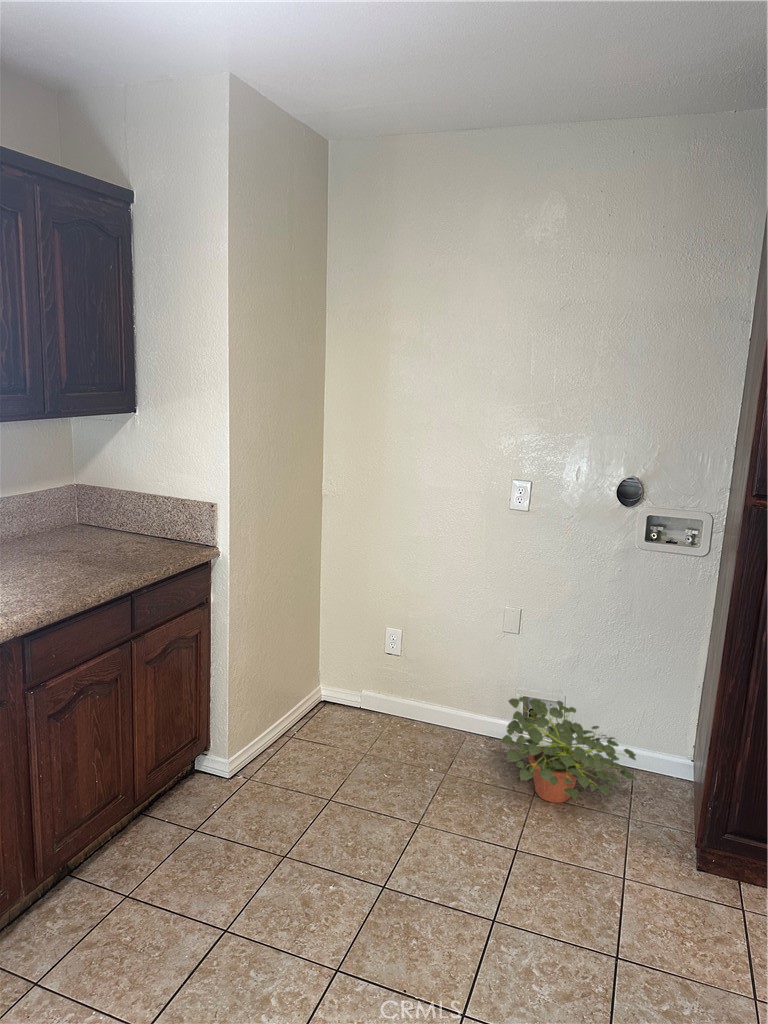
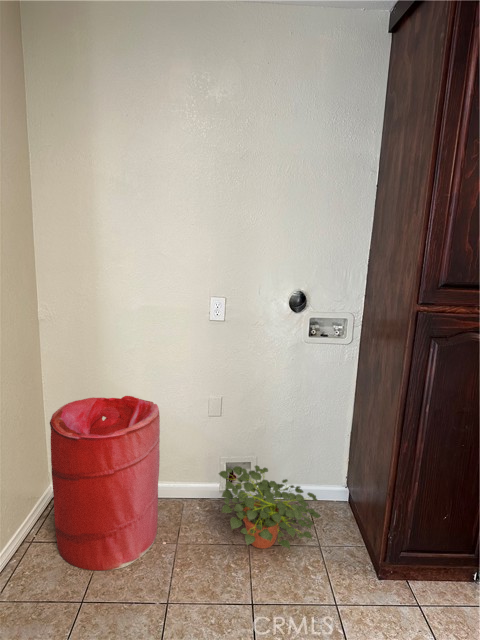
laundry hamper: none [316,587,441,781] -> present [50,396,160,571]

